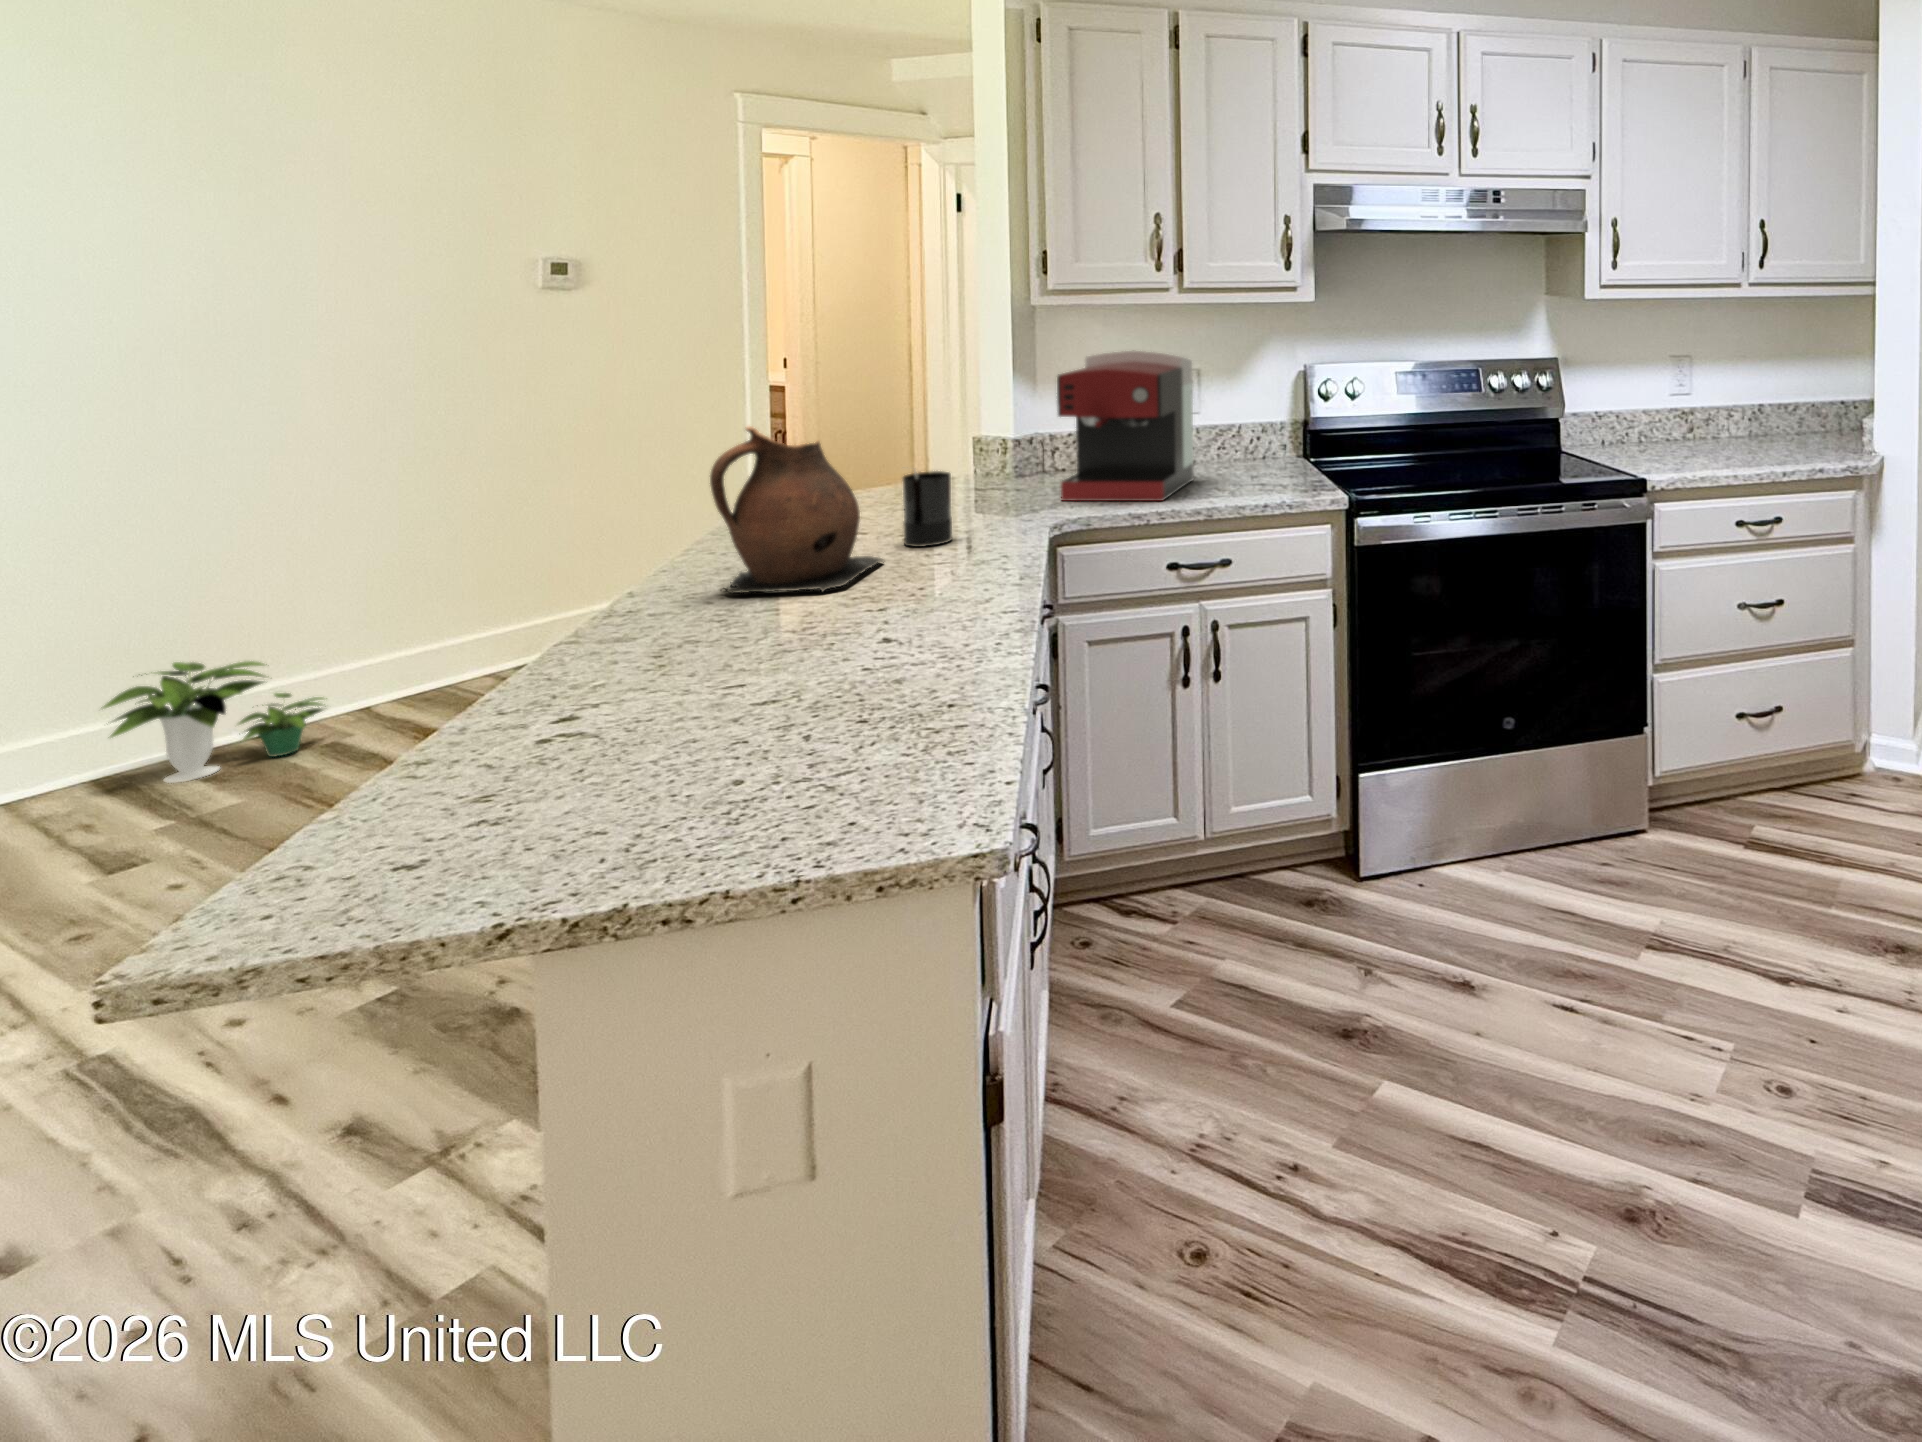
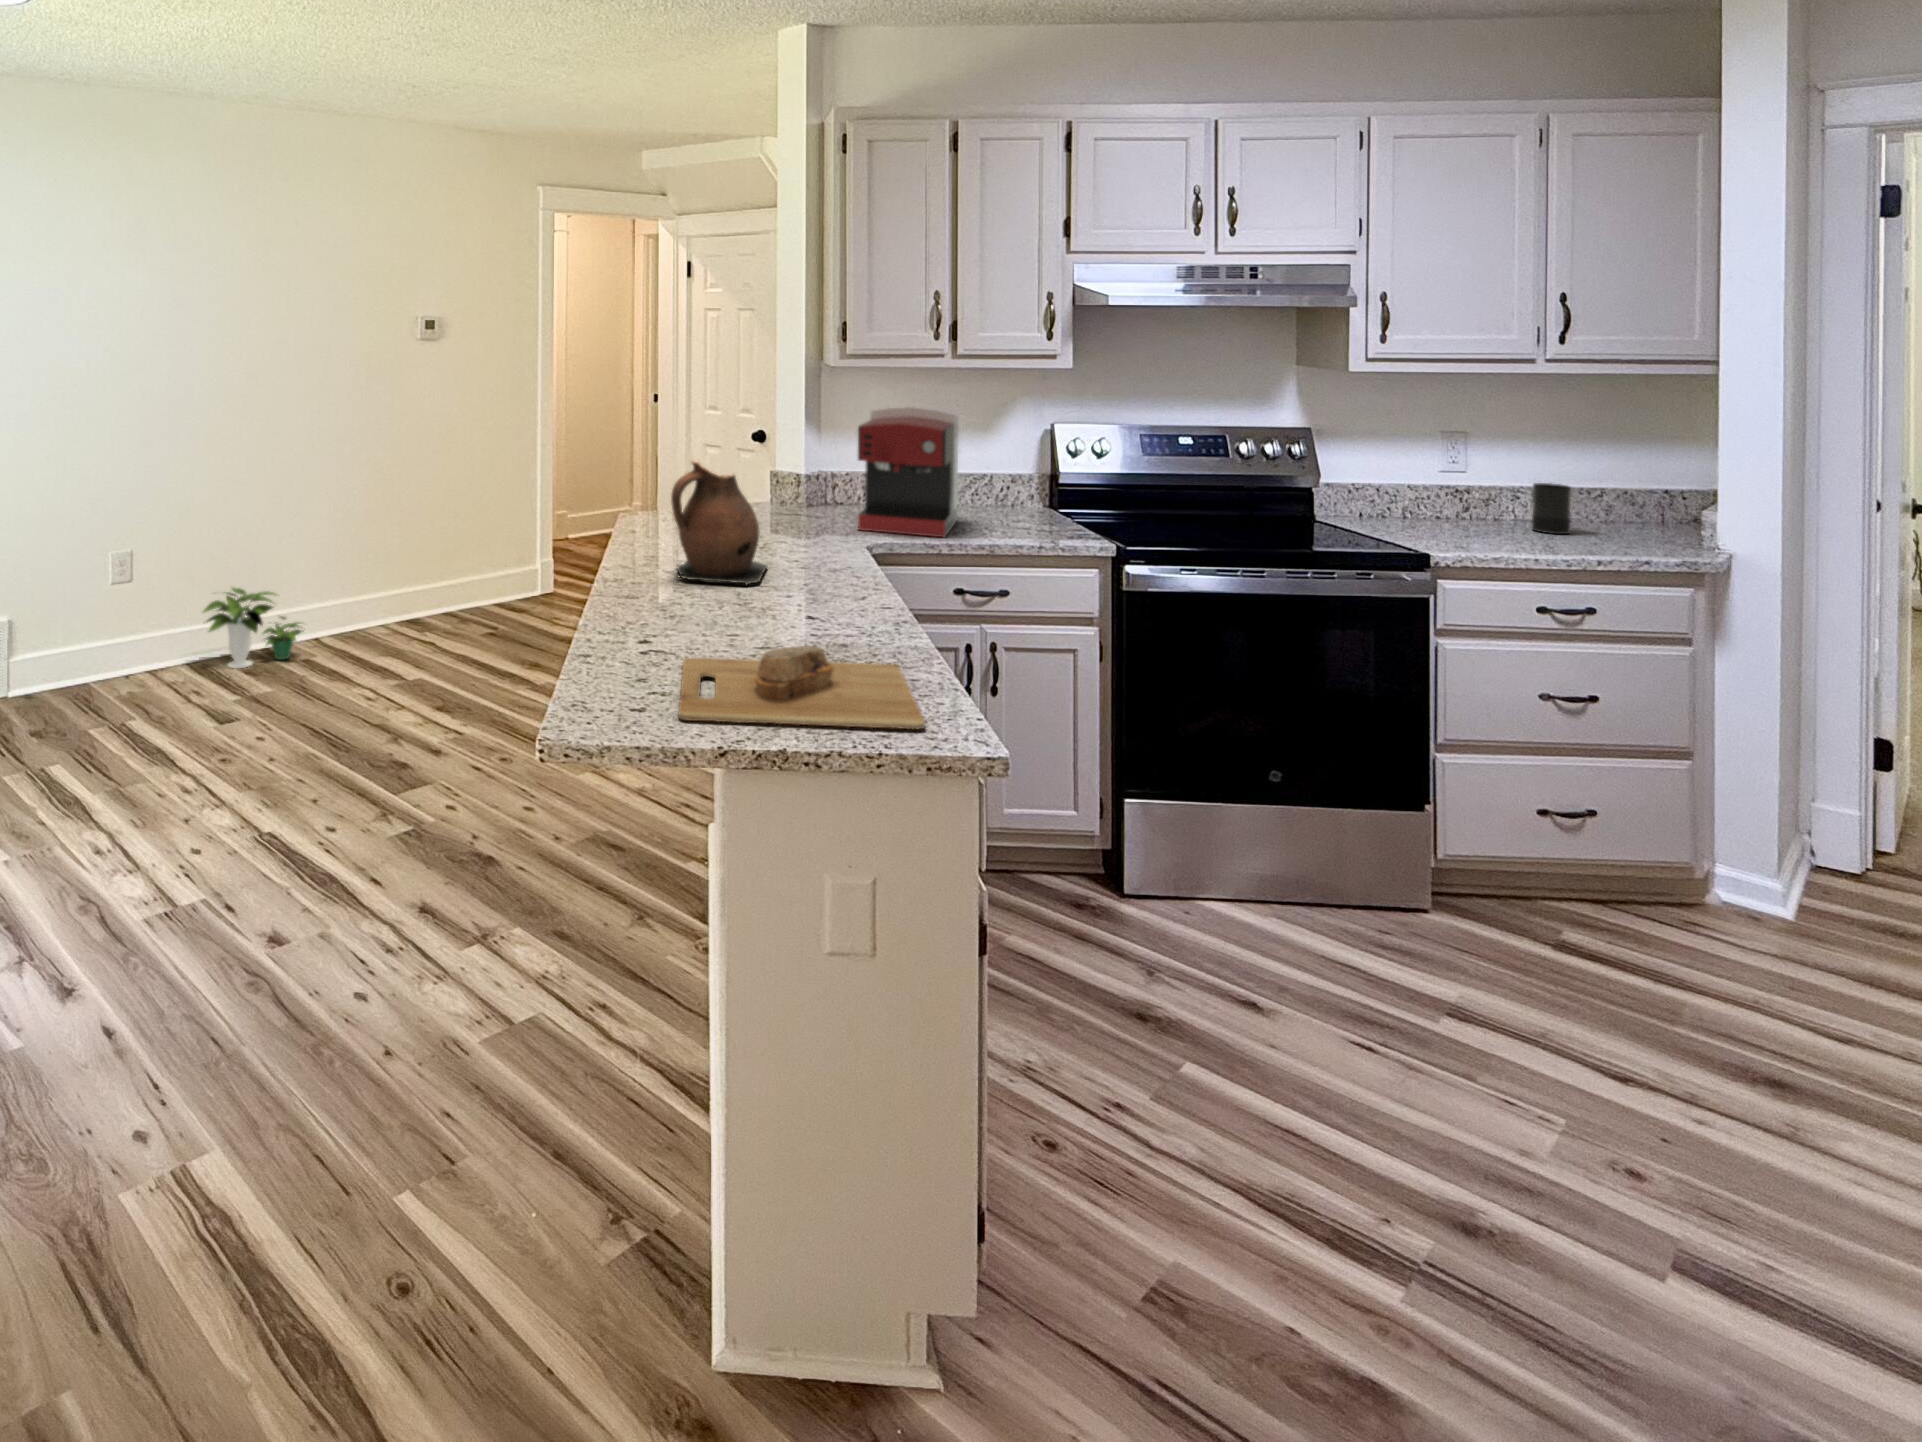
candle: present [902,471,952,547] -> present [1532,483,1571,534]
cutting board: none [423,689,933,864] -> present [679,646,925,729]

